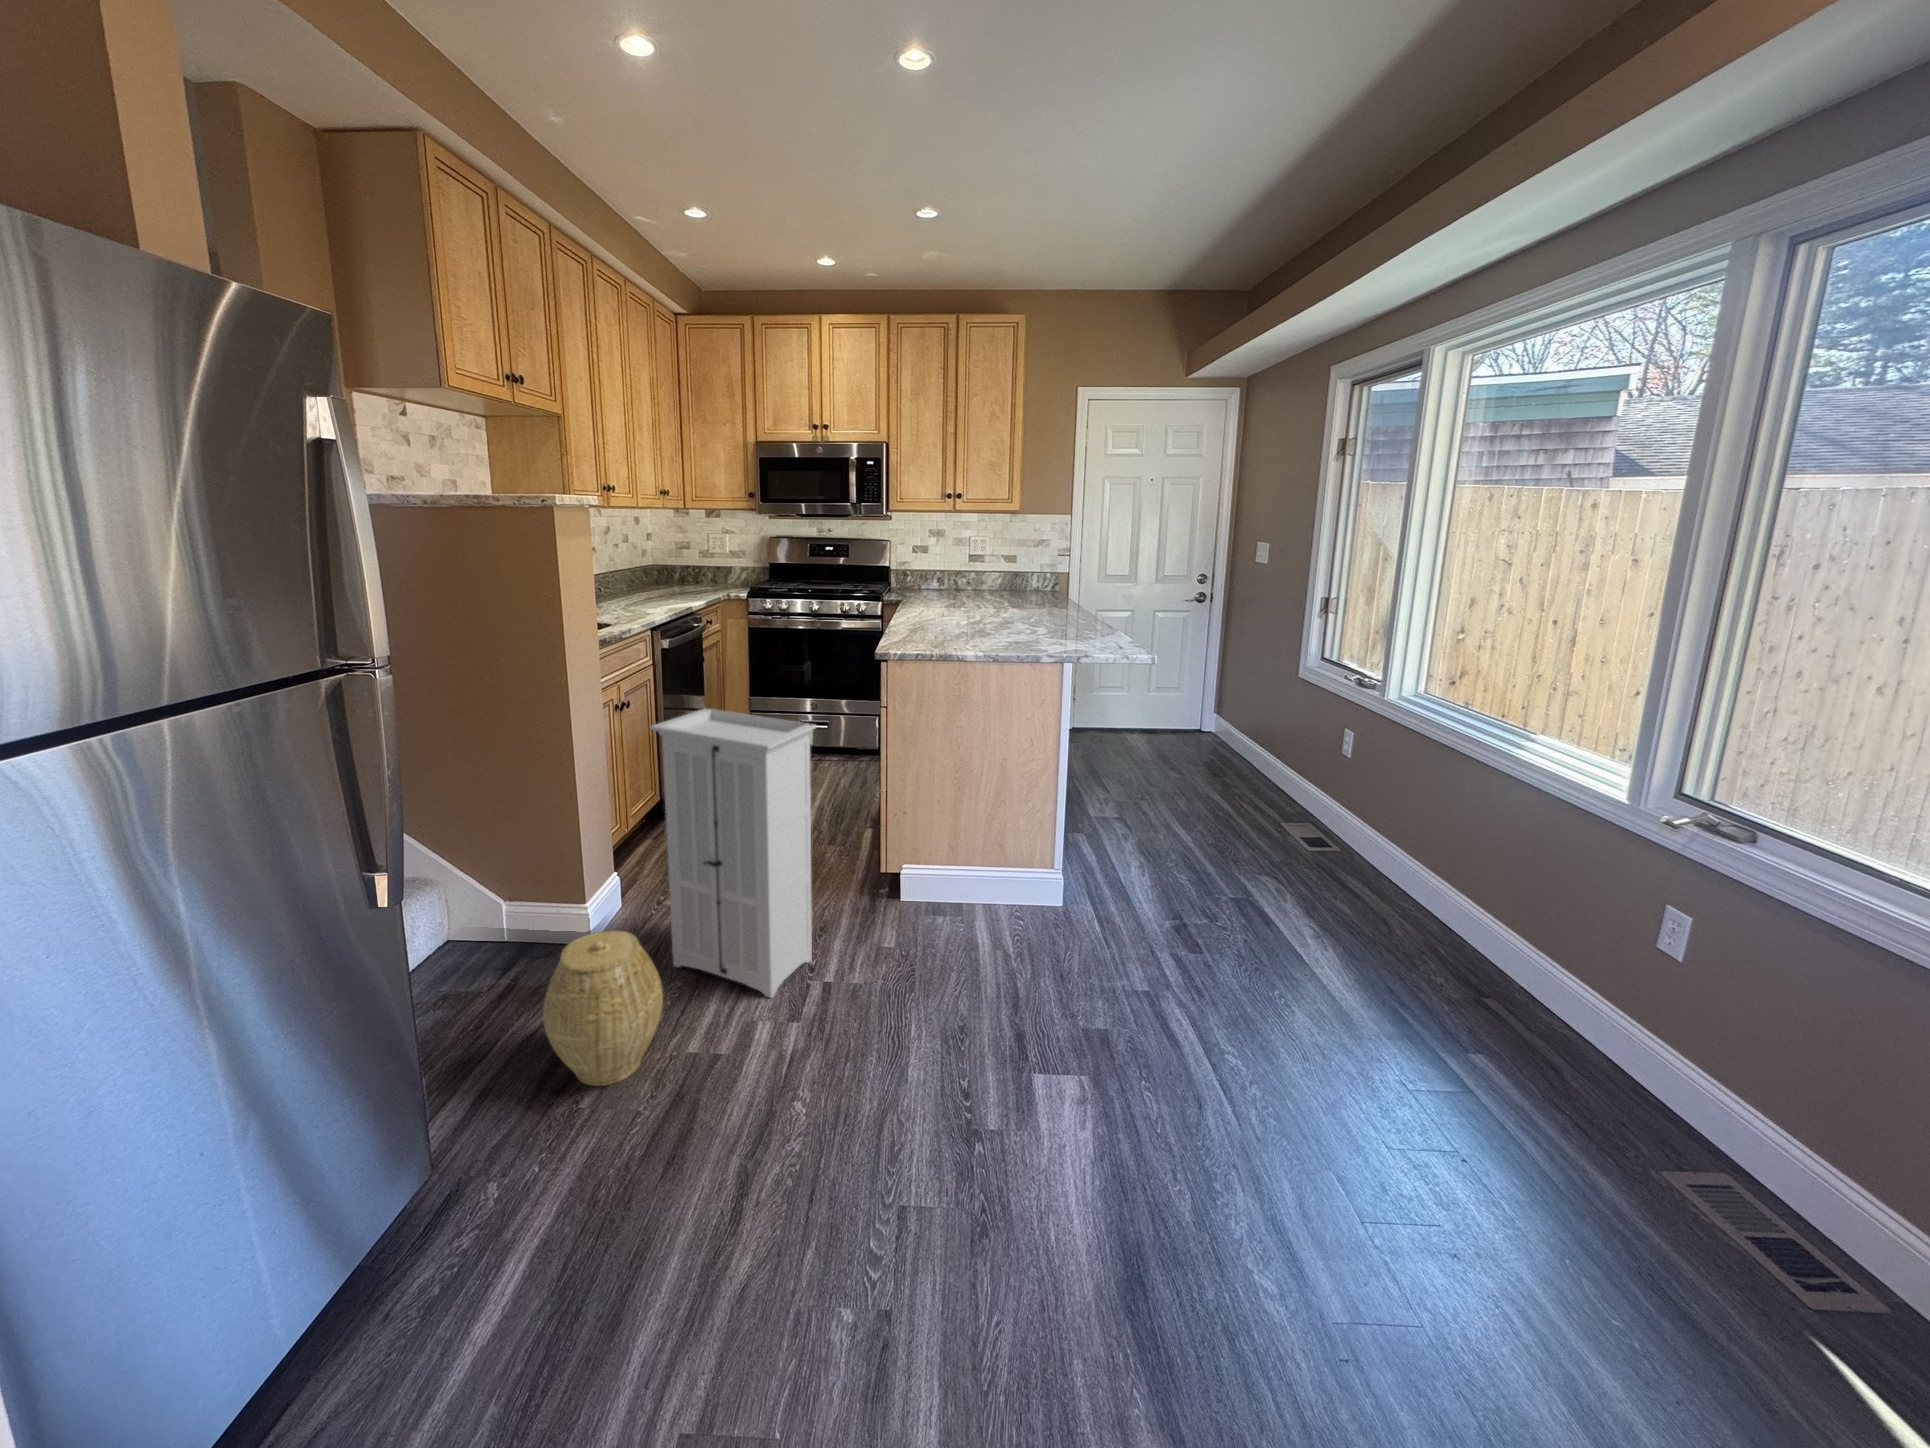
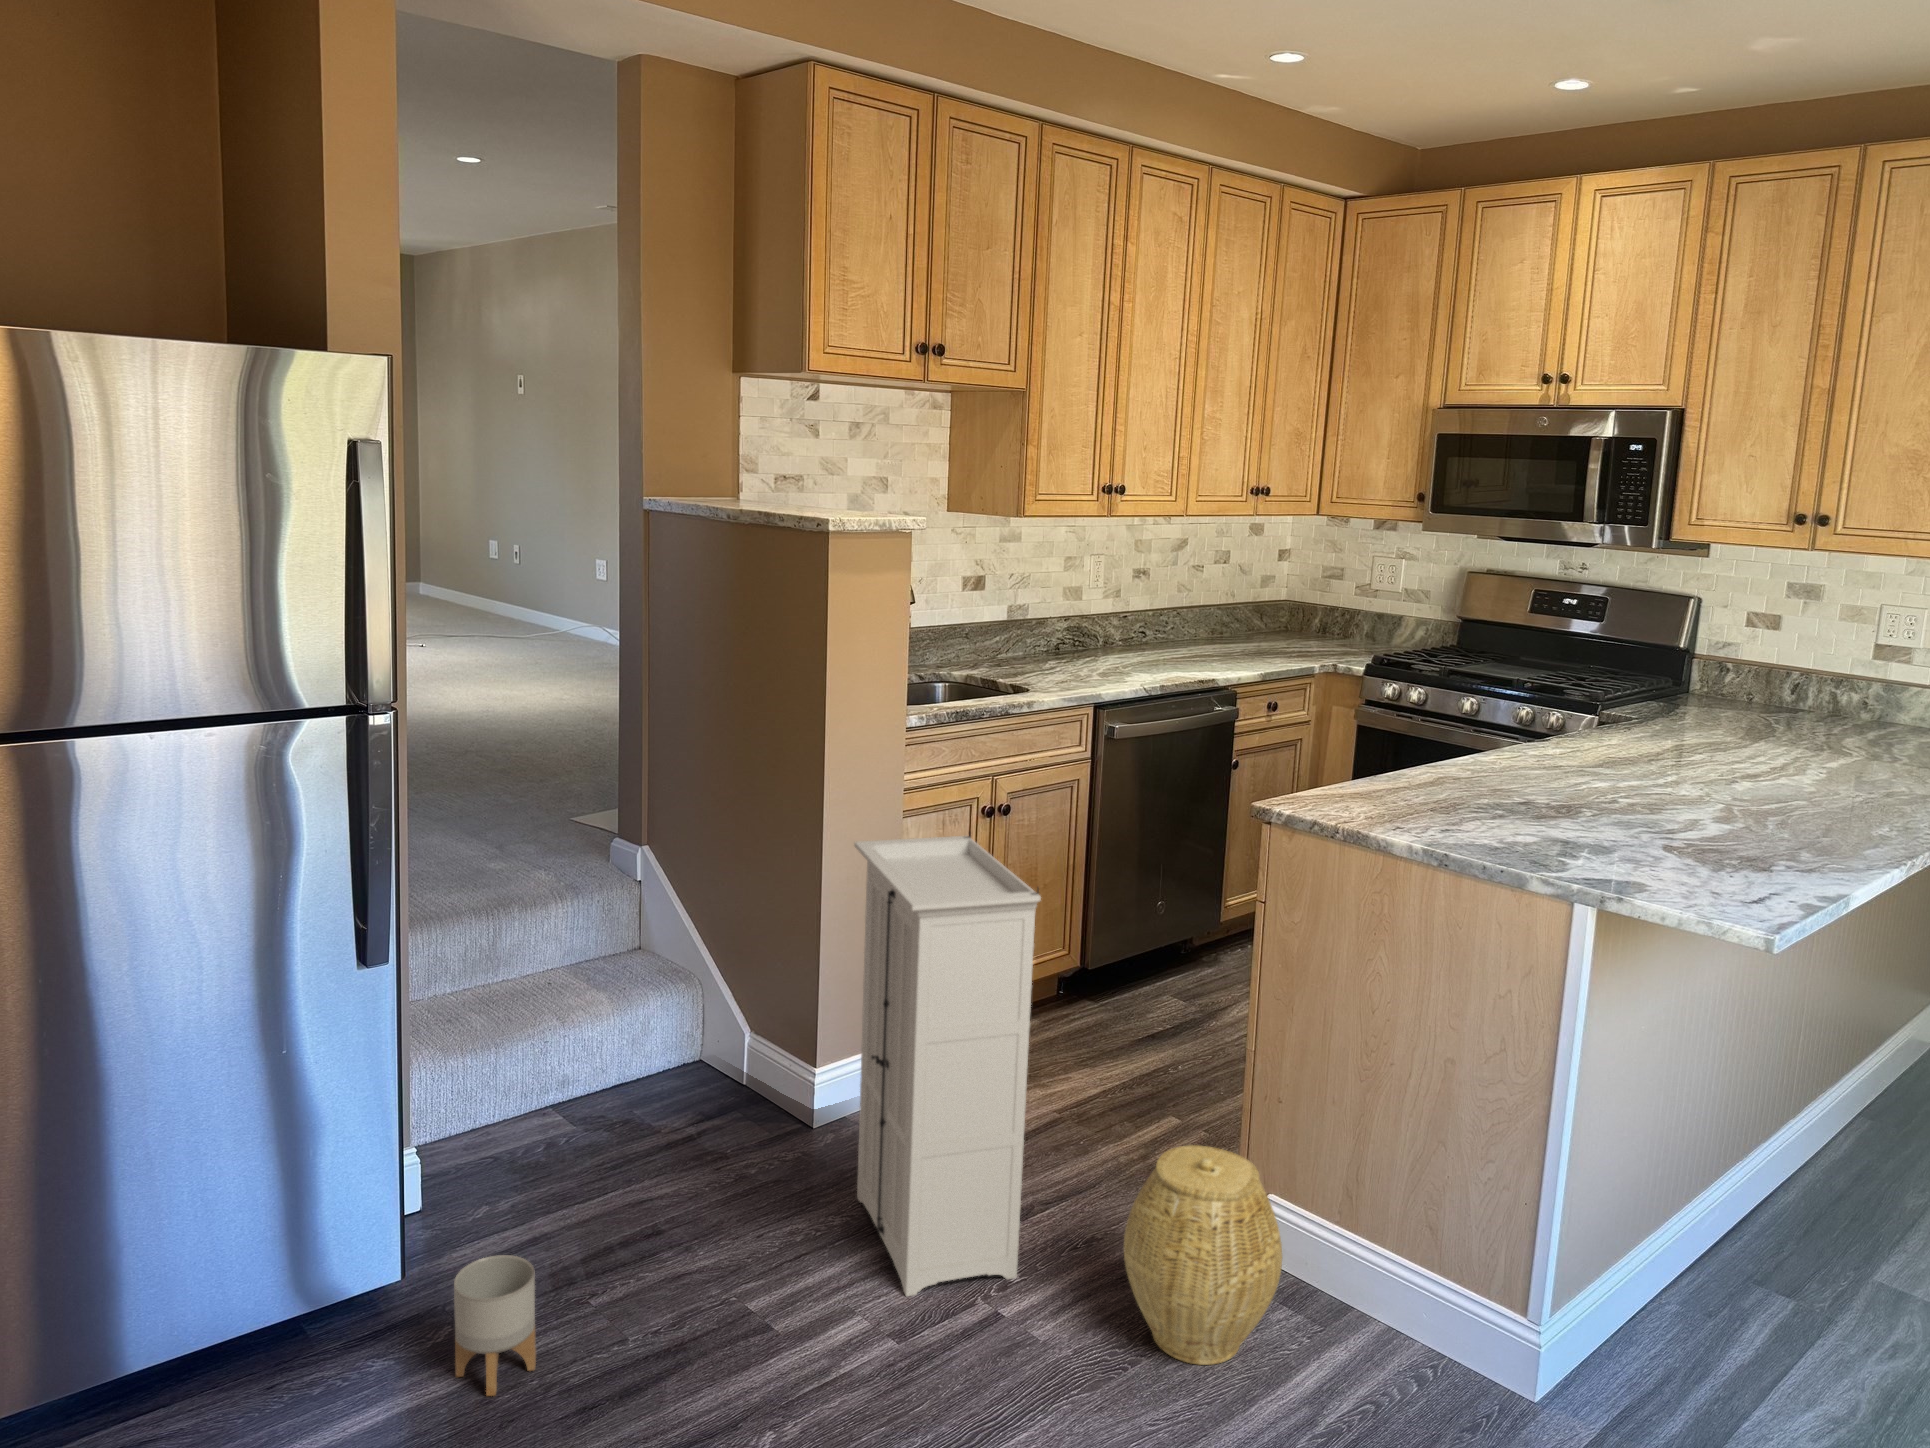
woven basket: present [543,931,663,1086] -> present [1124,1145,1282,1365]
planter: none [530,1098,602,1218] -> present [454,1255,536,1396]

